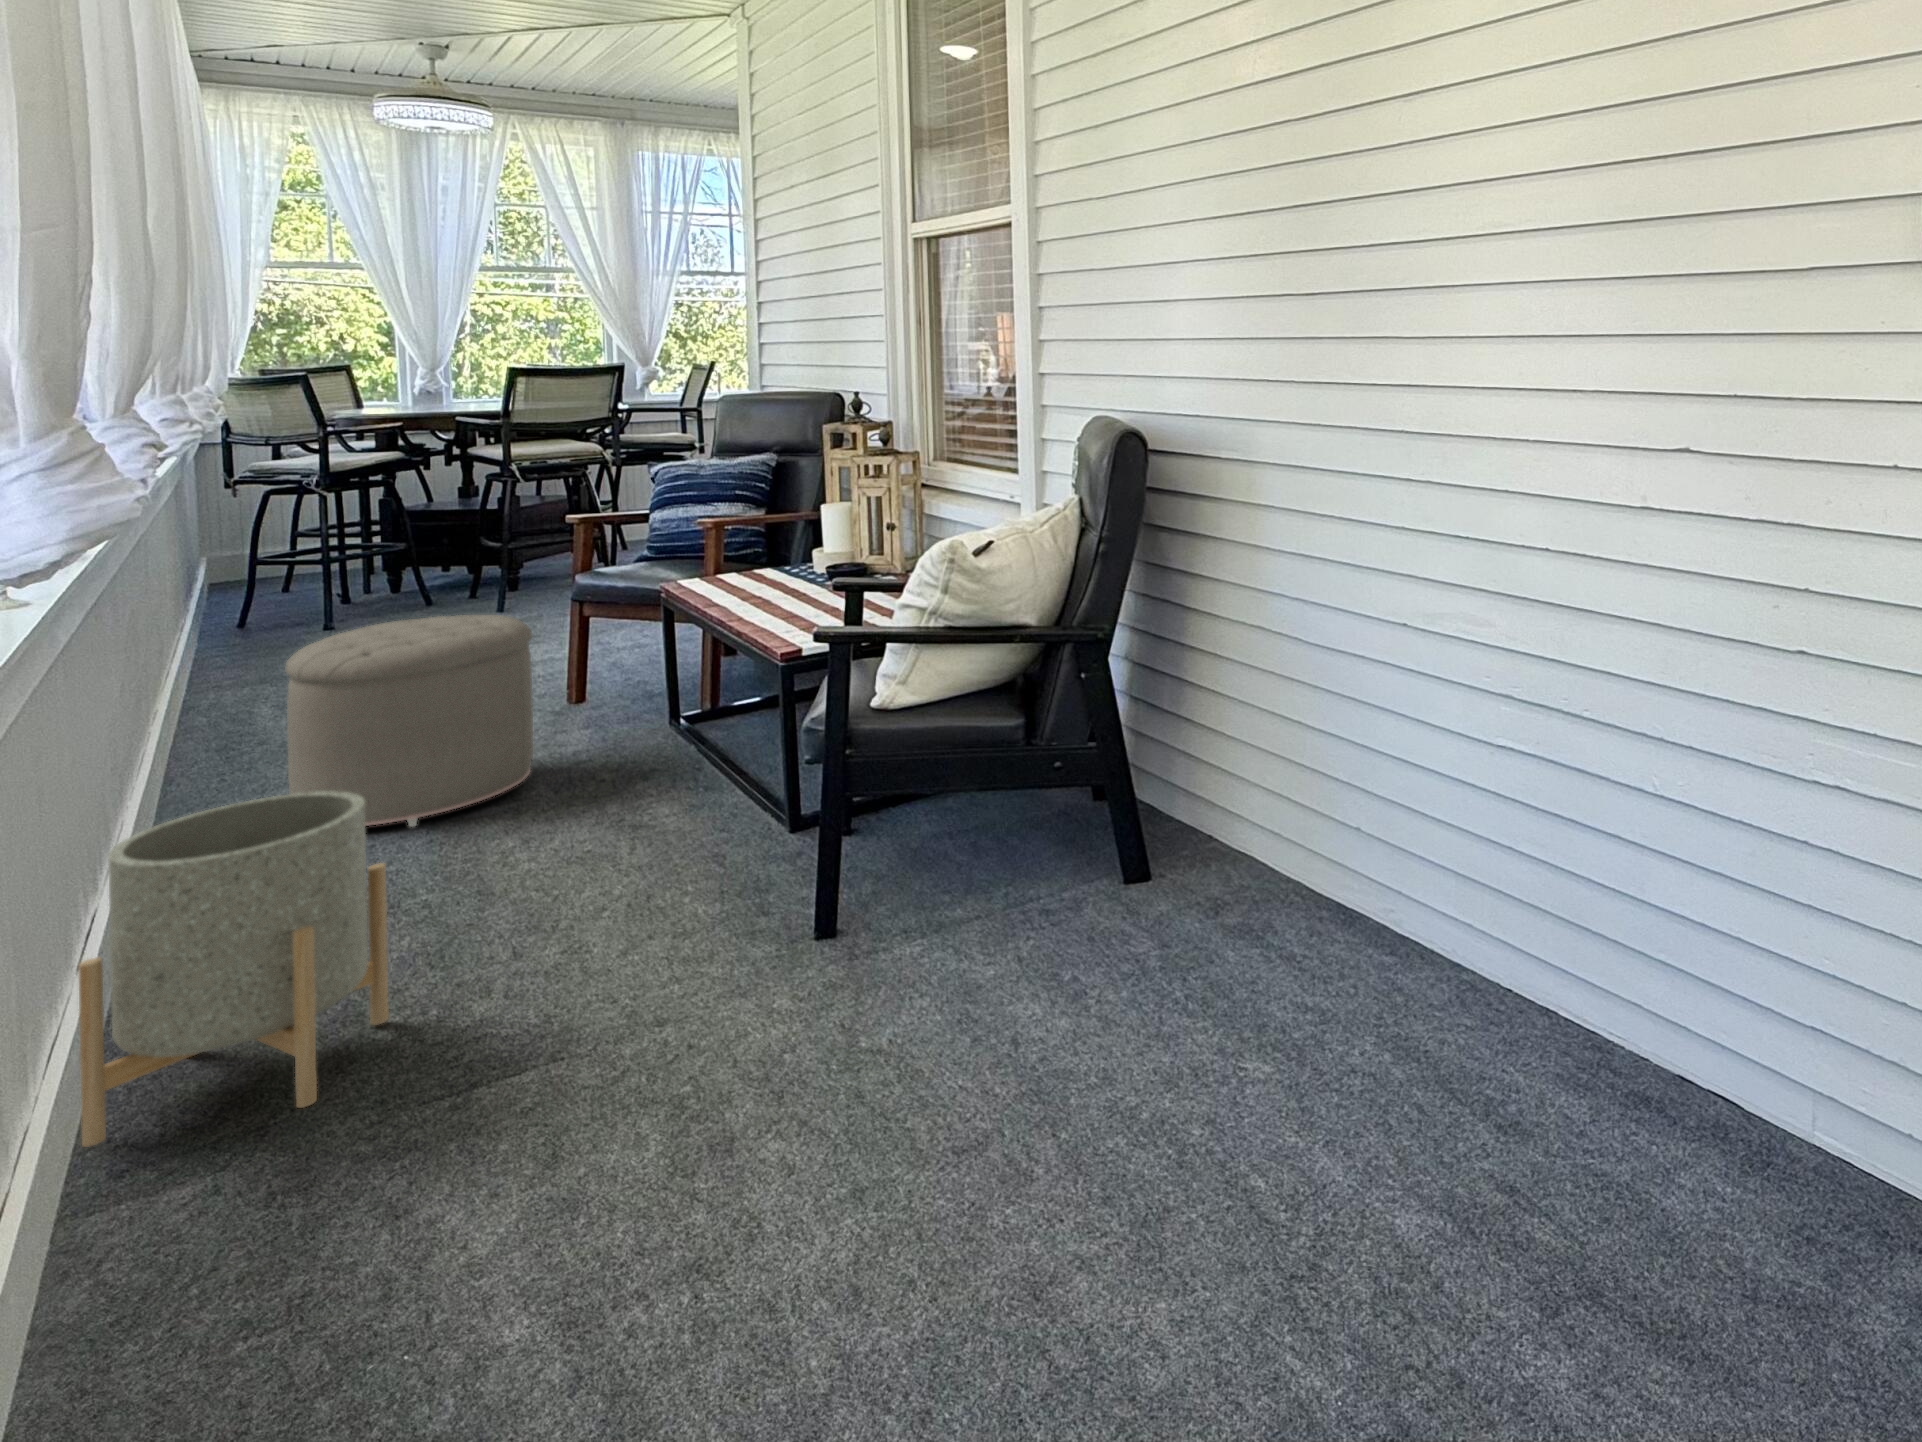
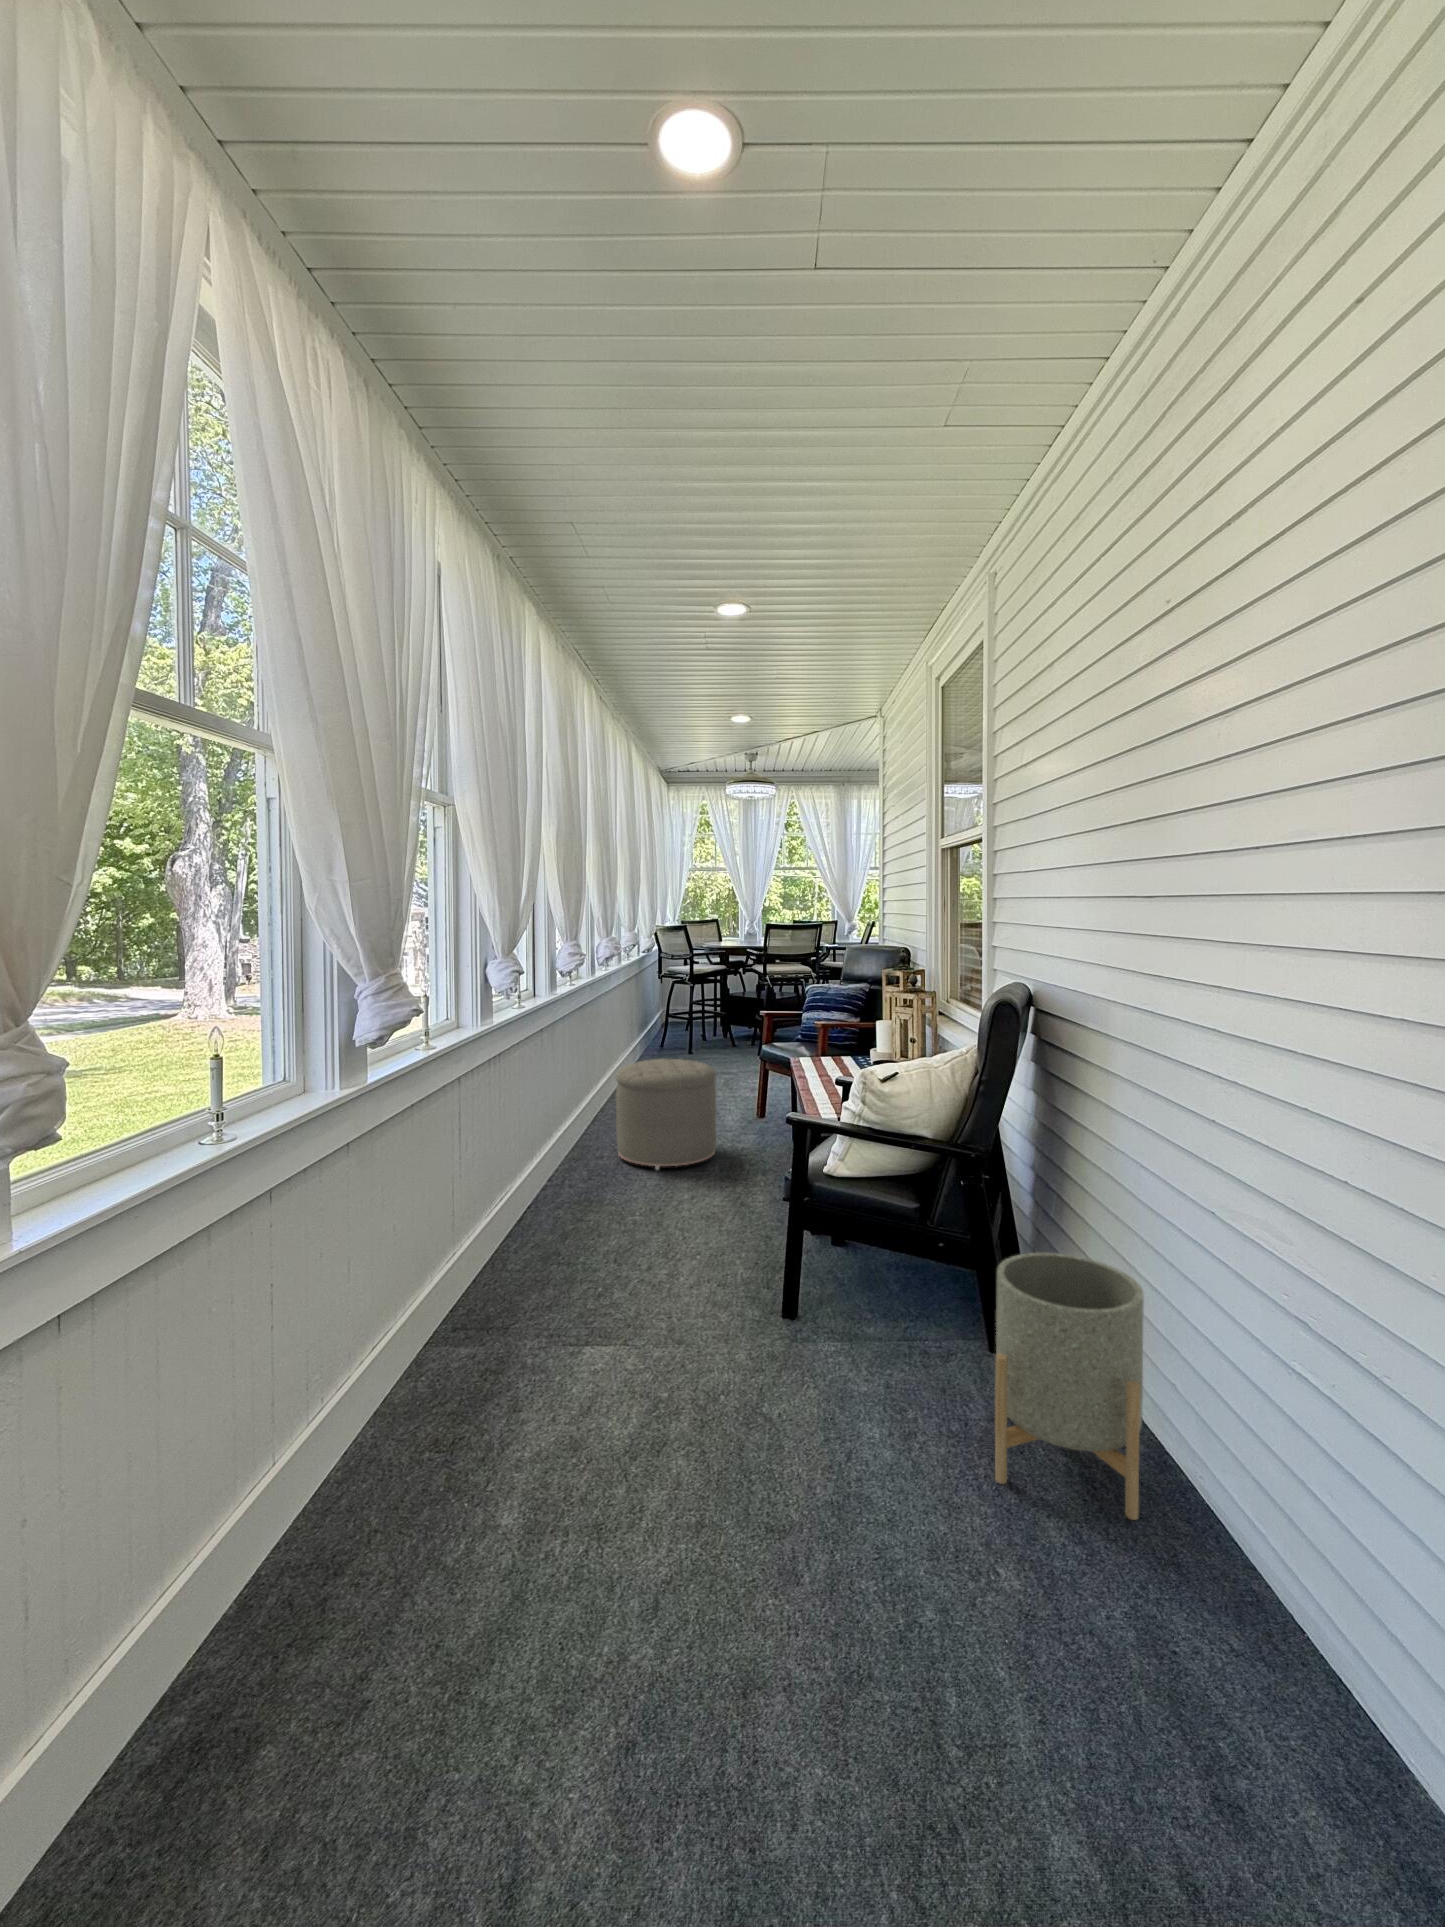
planter: present [78,792,389,1147] -> present [995,1253,1144,1520]

